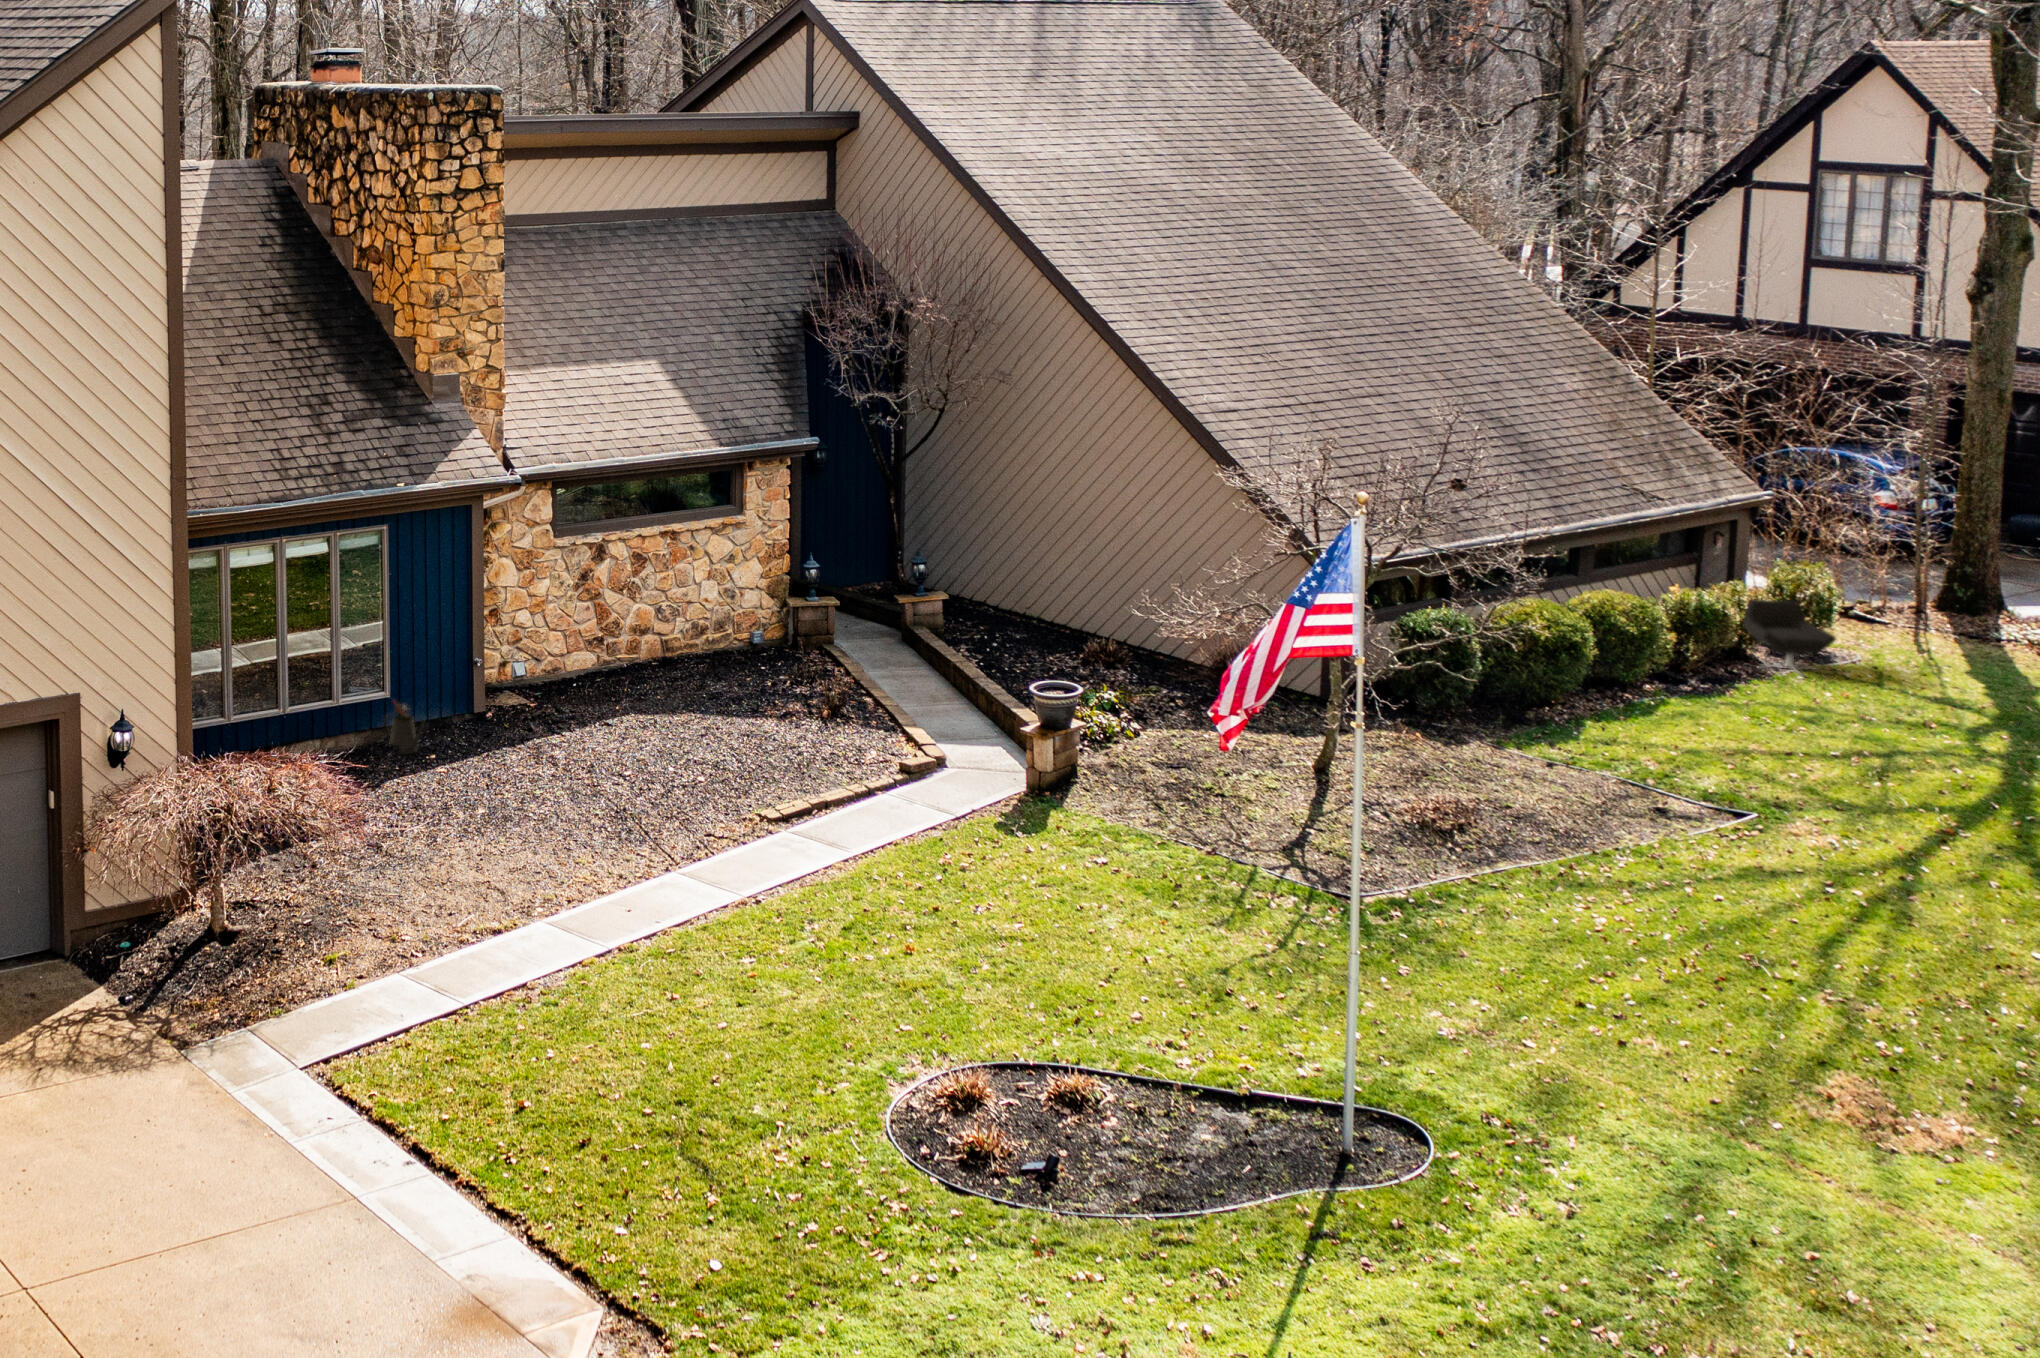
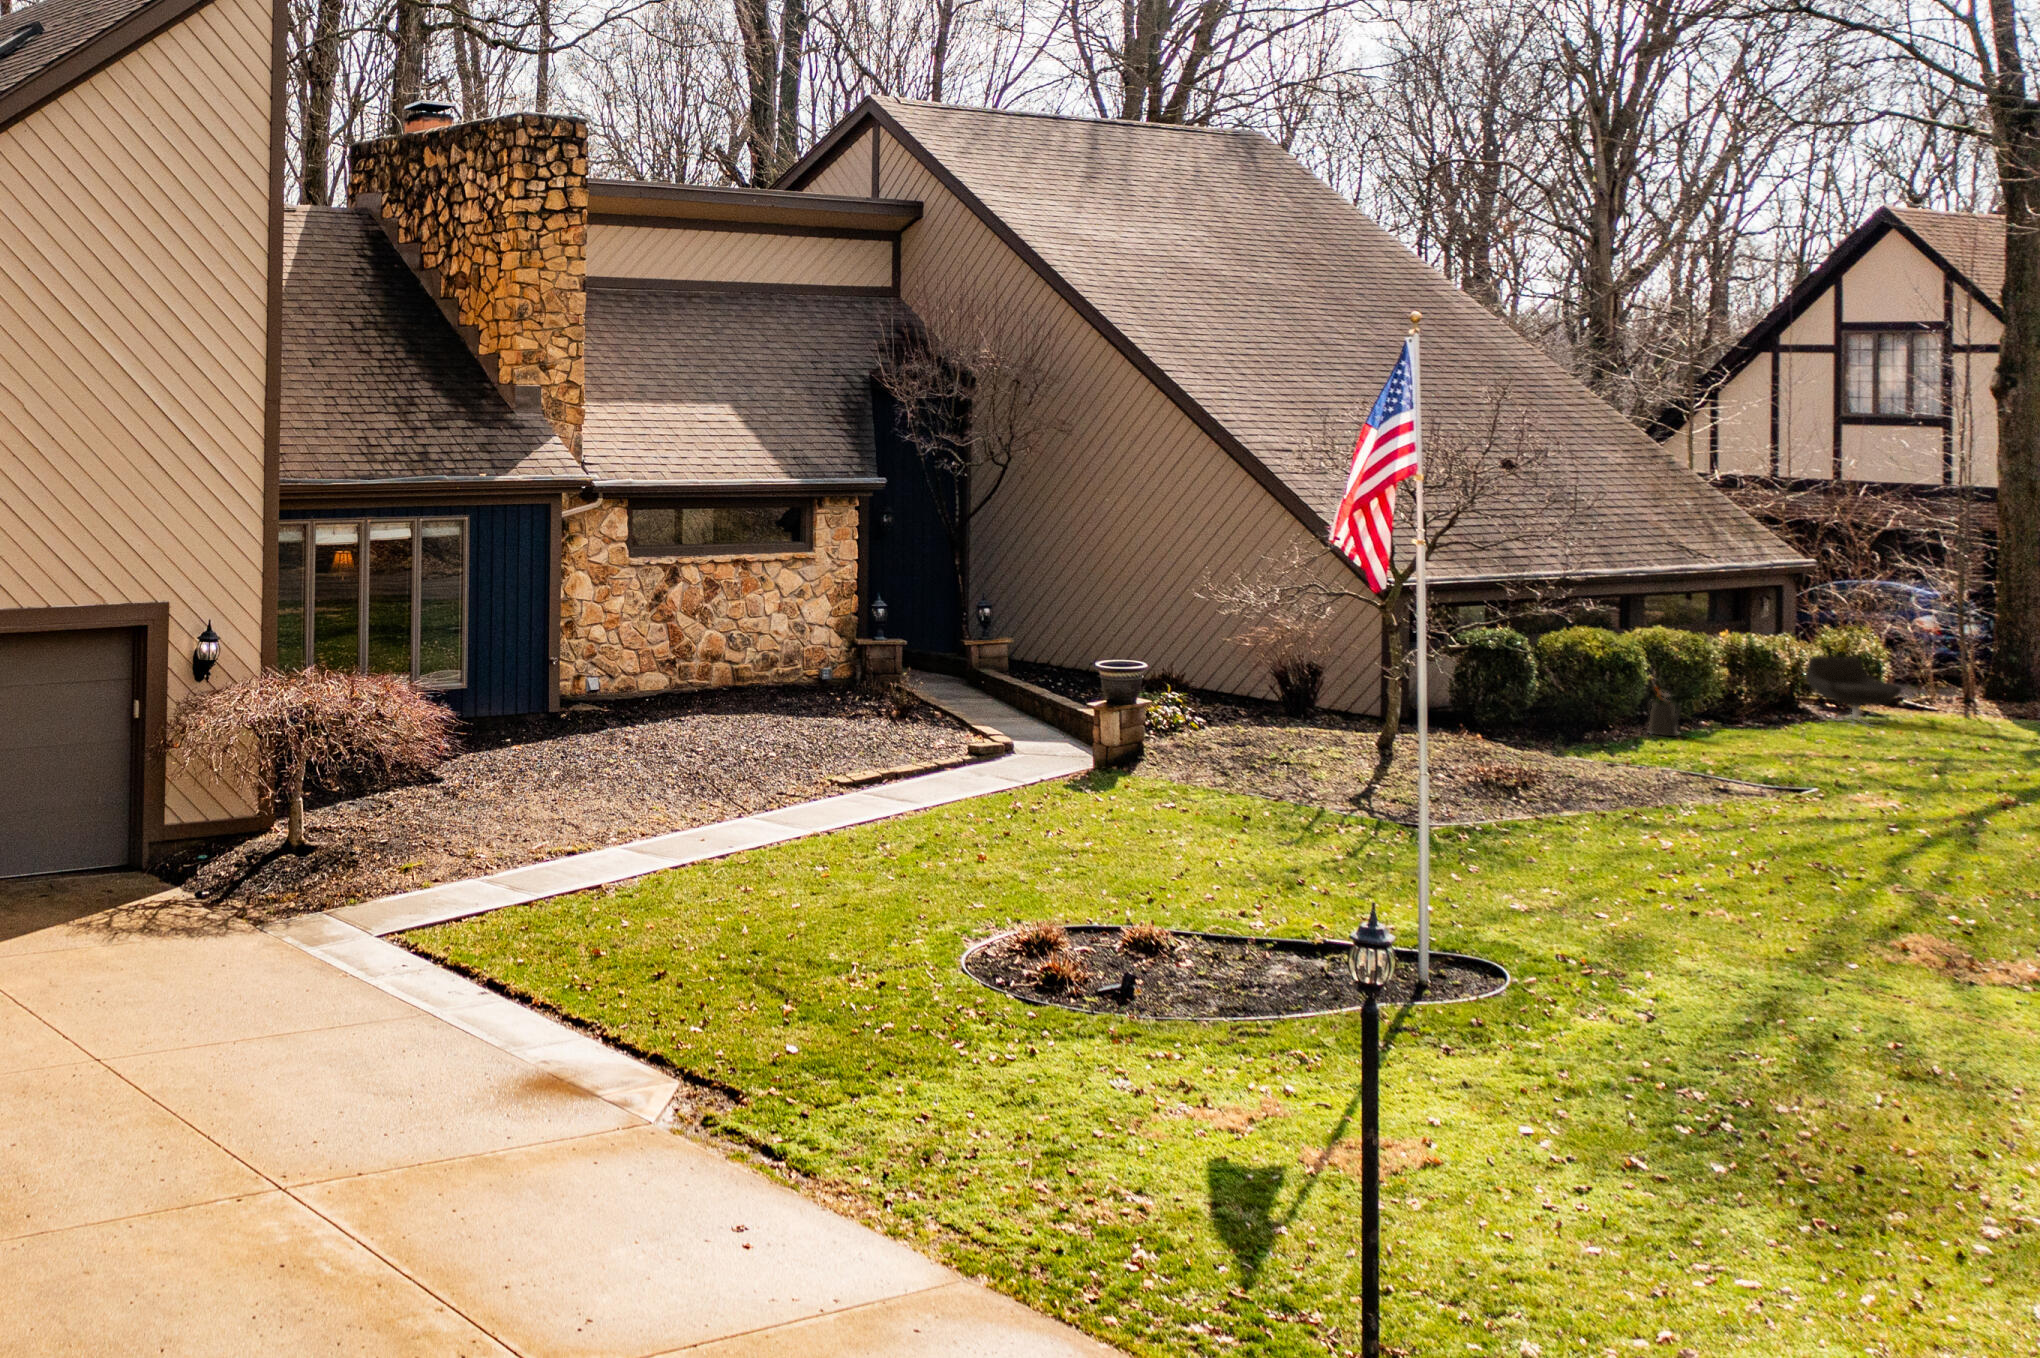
watering can: present [390,705,424,754] -> present [1648,689,1680,736]

